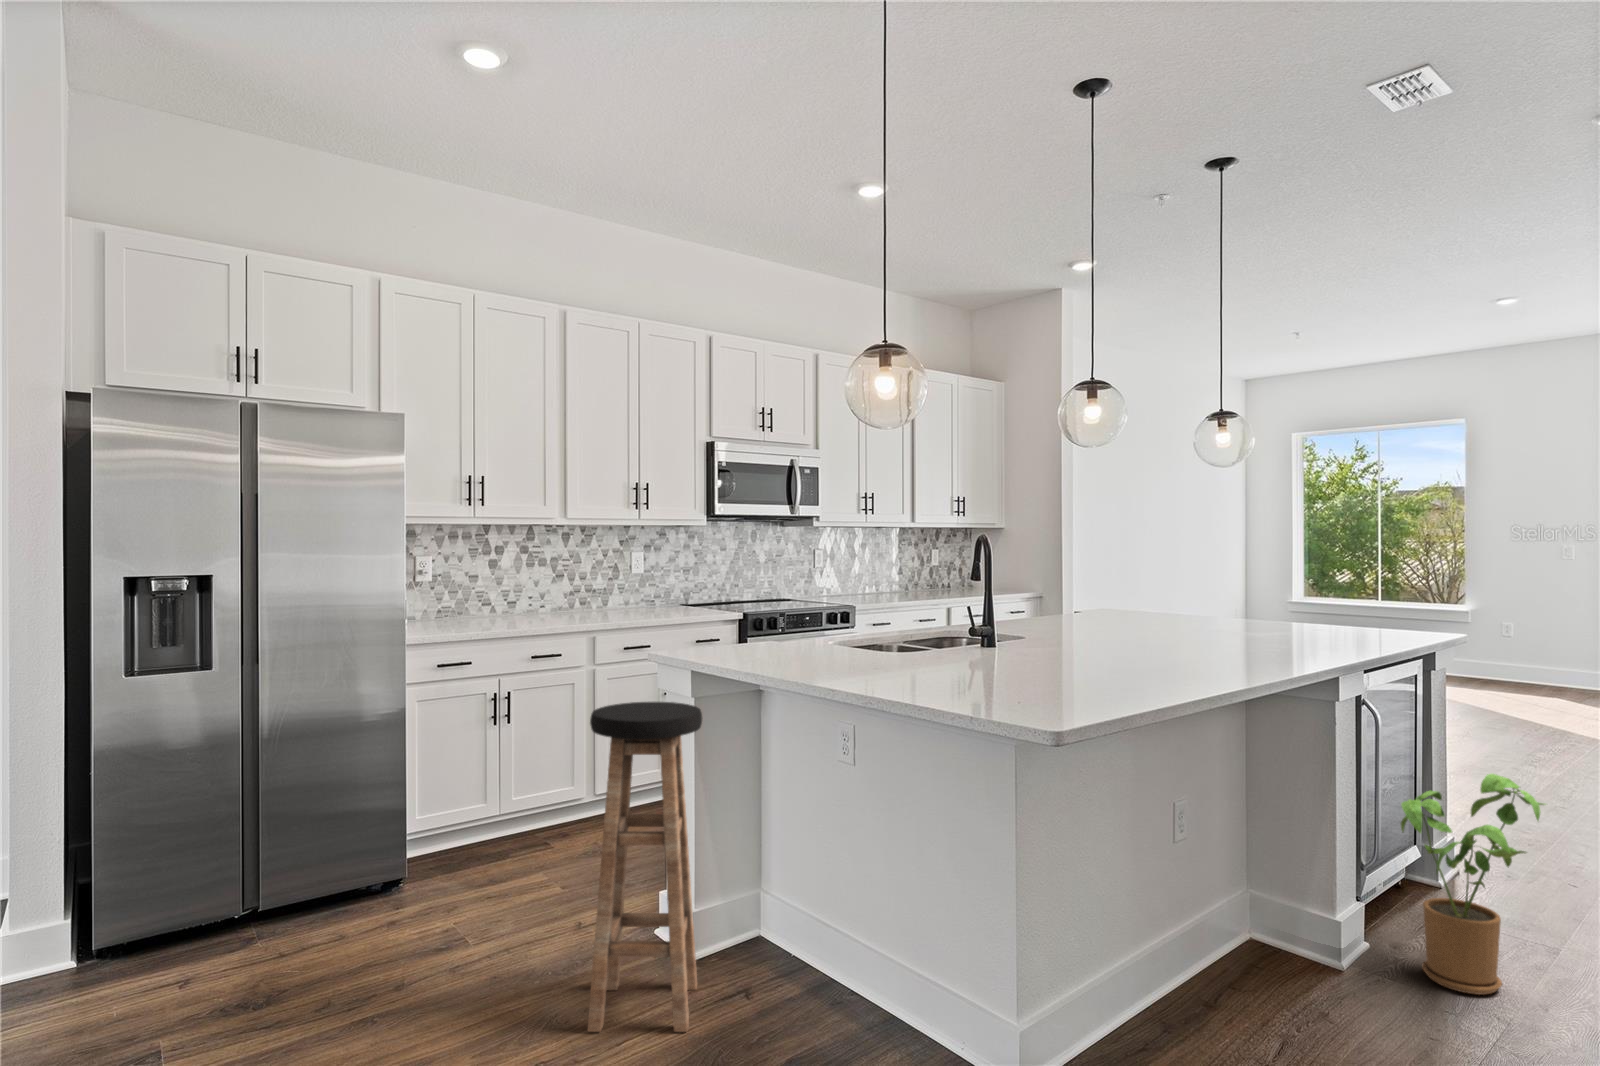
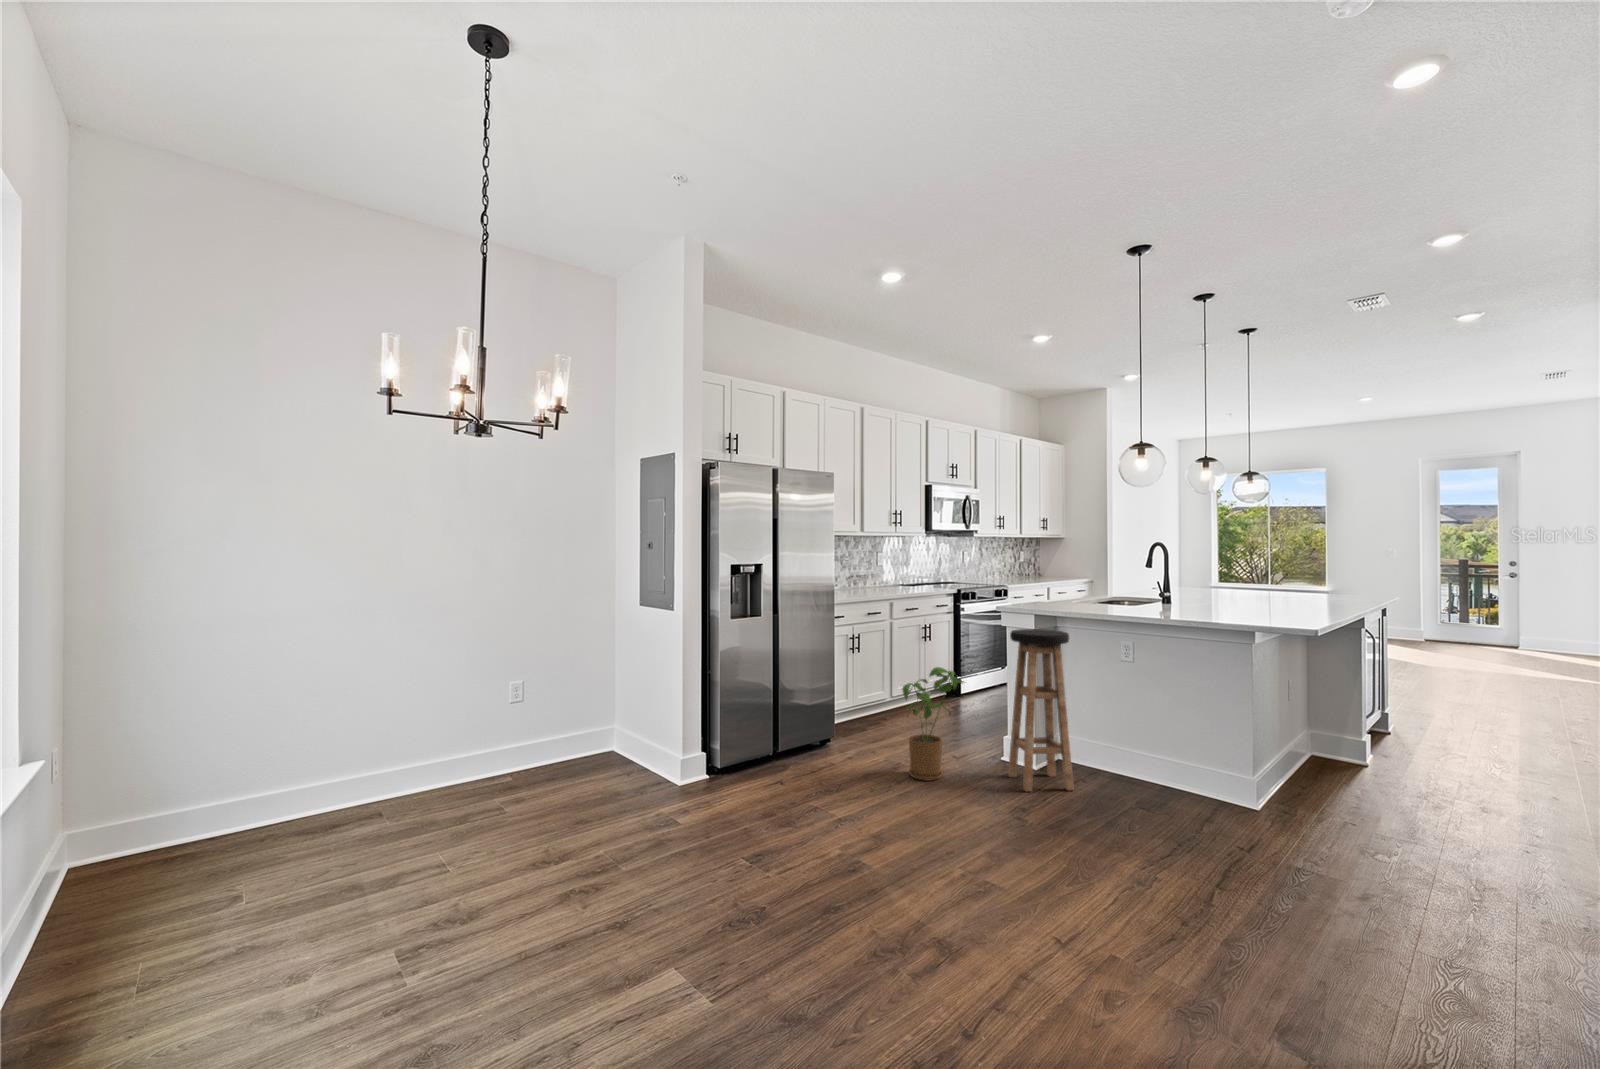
house plant: present [1401,774,1545,995] -> present [902,667,964,781]

